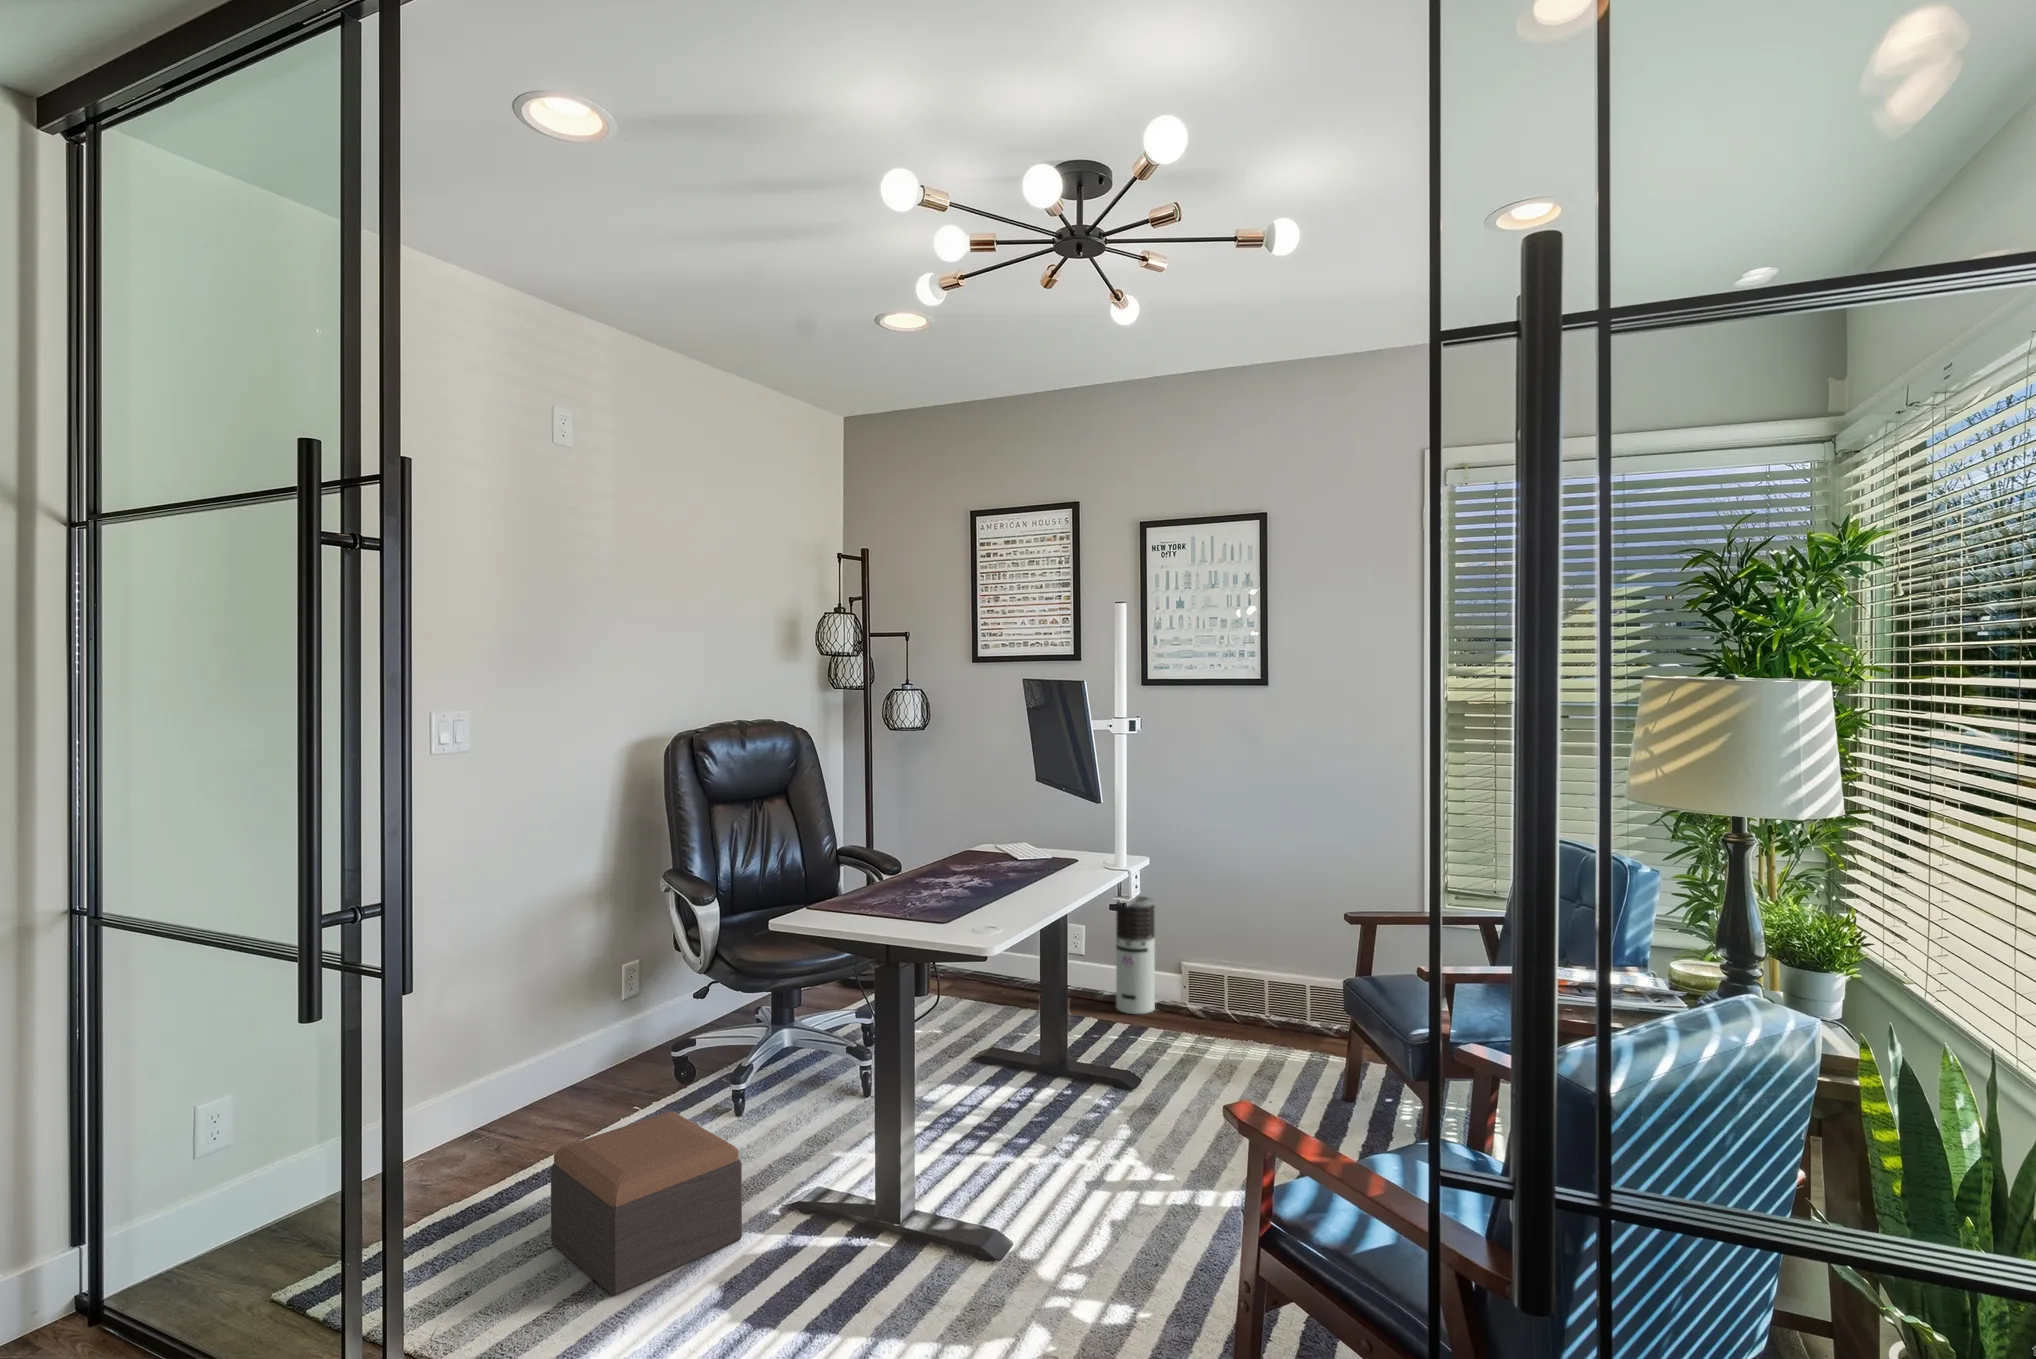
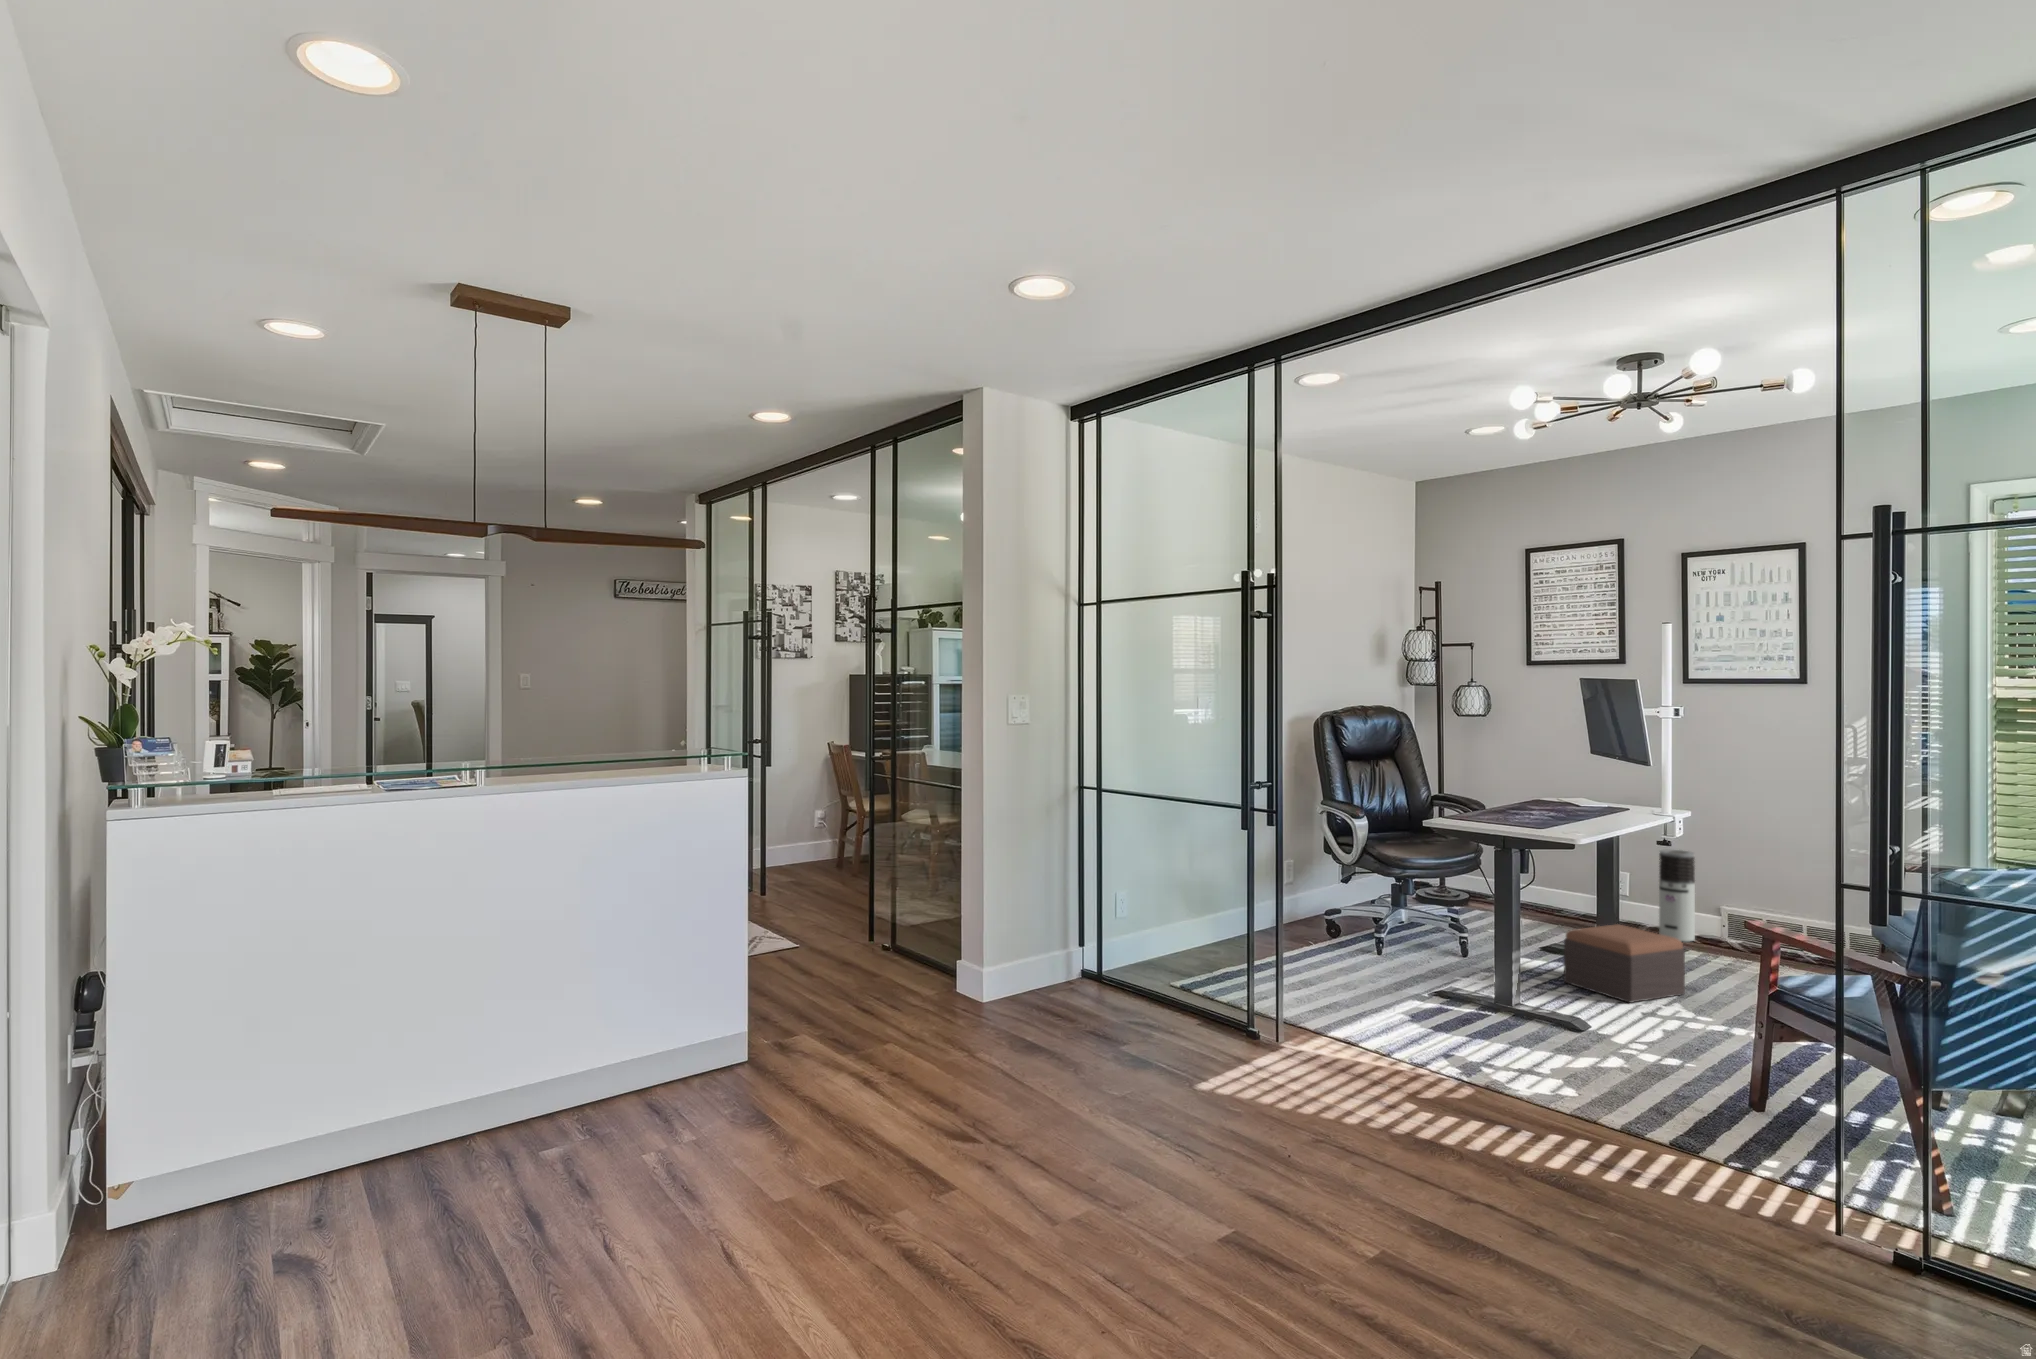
footstool: present [551,1112,742,1296] -> present [1564,924,1685,1003]

